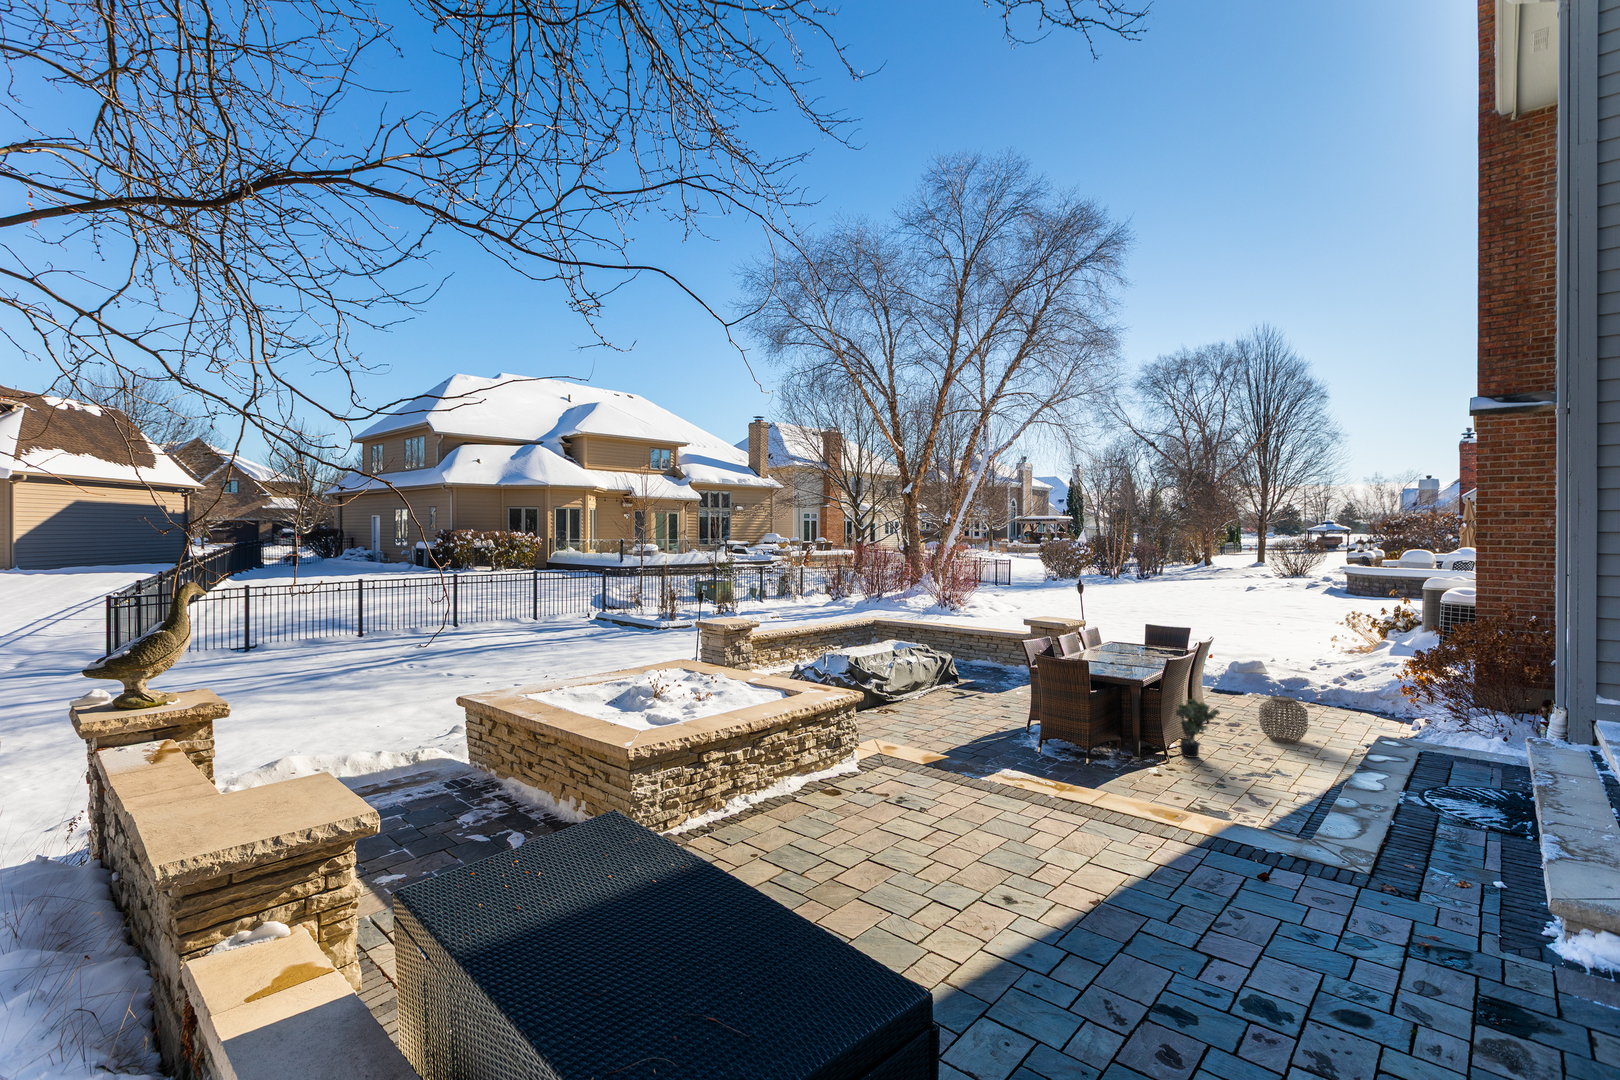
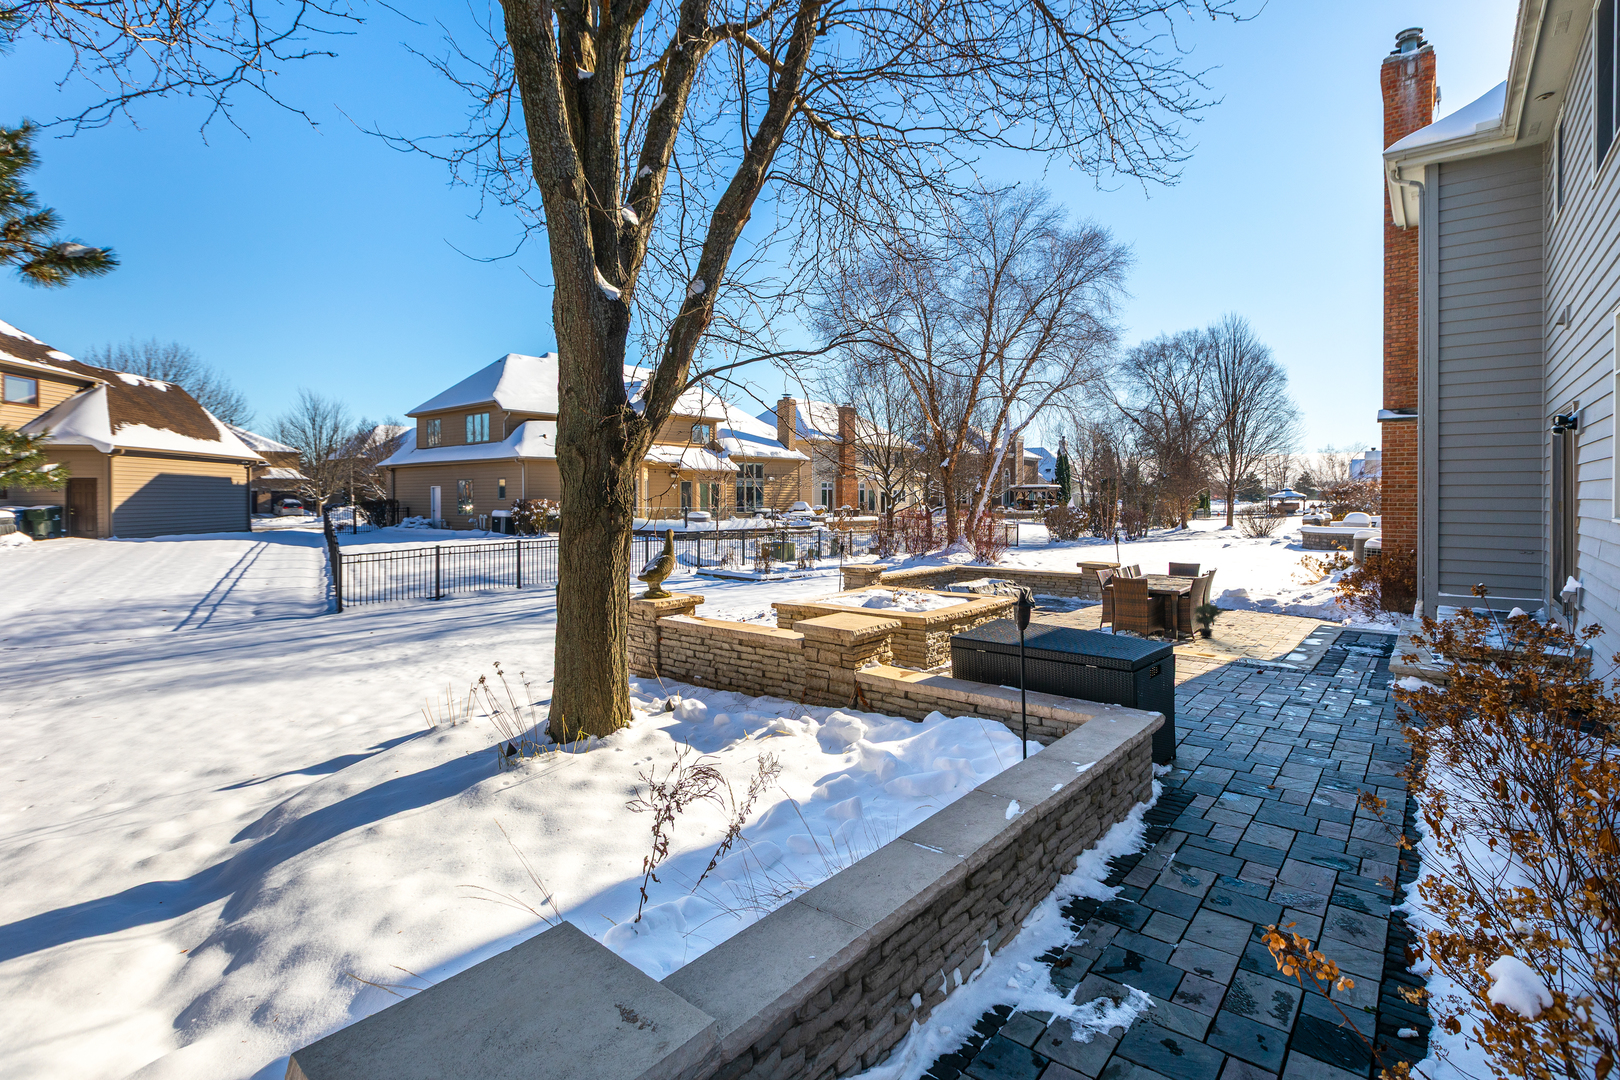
woven basket: present [1259,696,1308,744] -> none [1247,603,1277,632]

